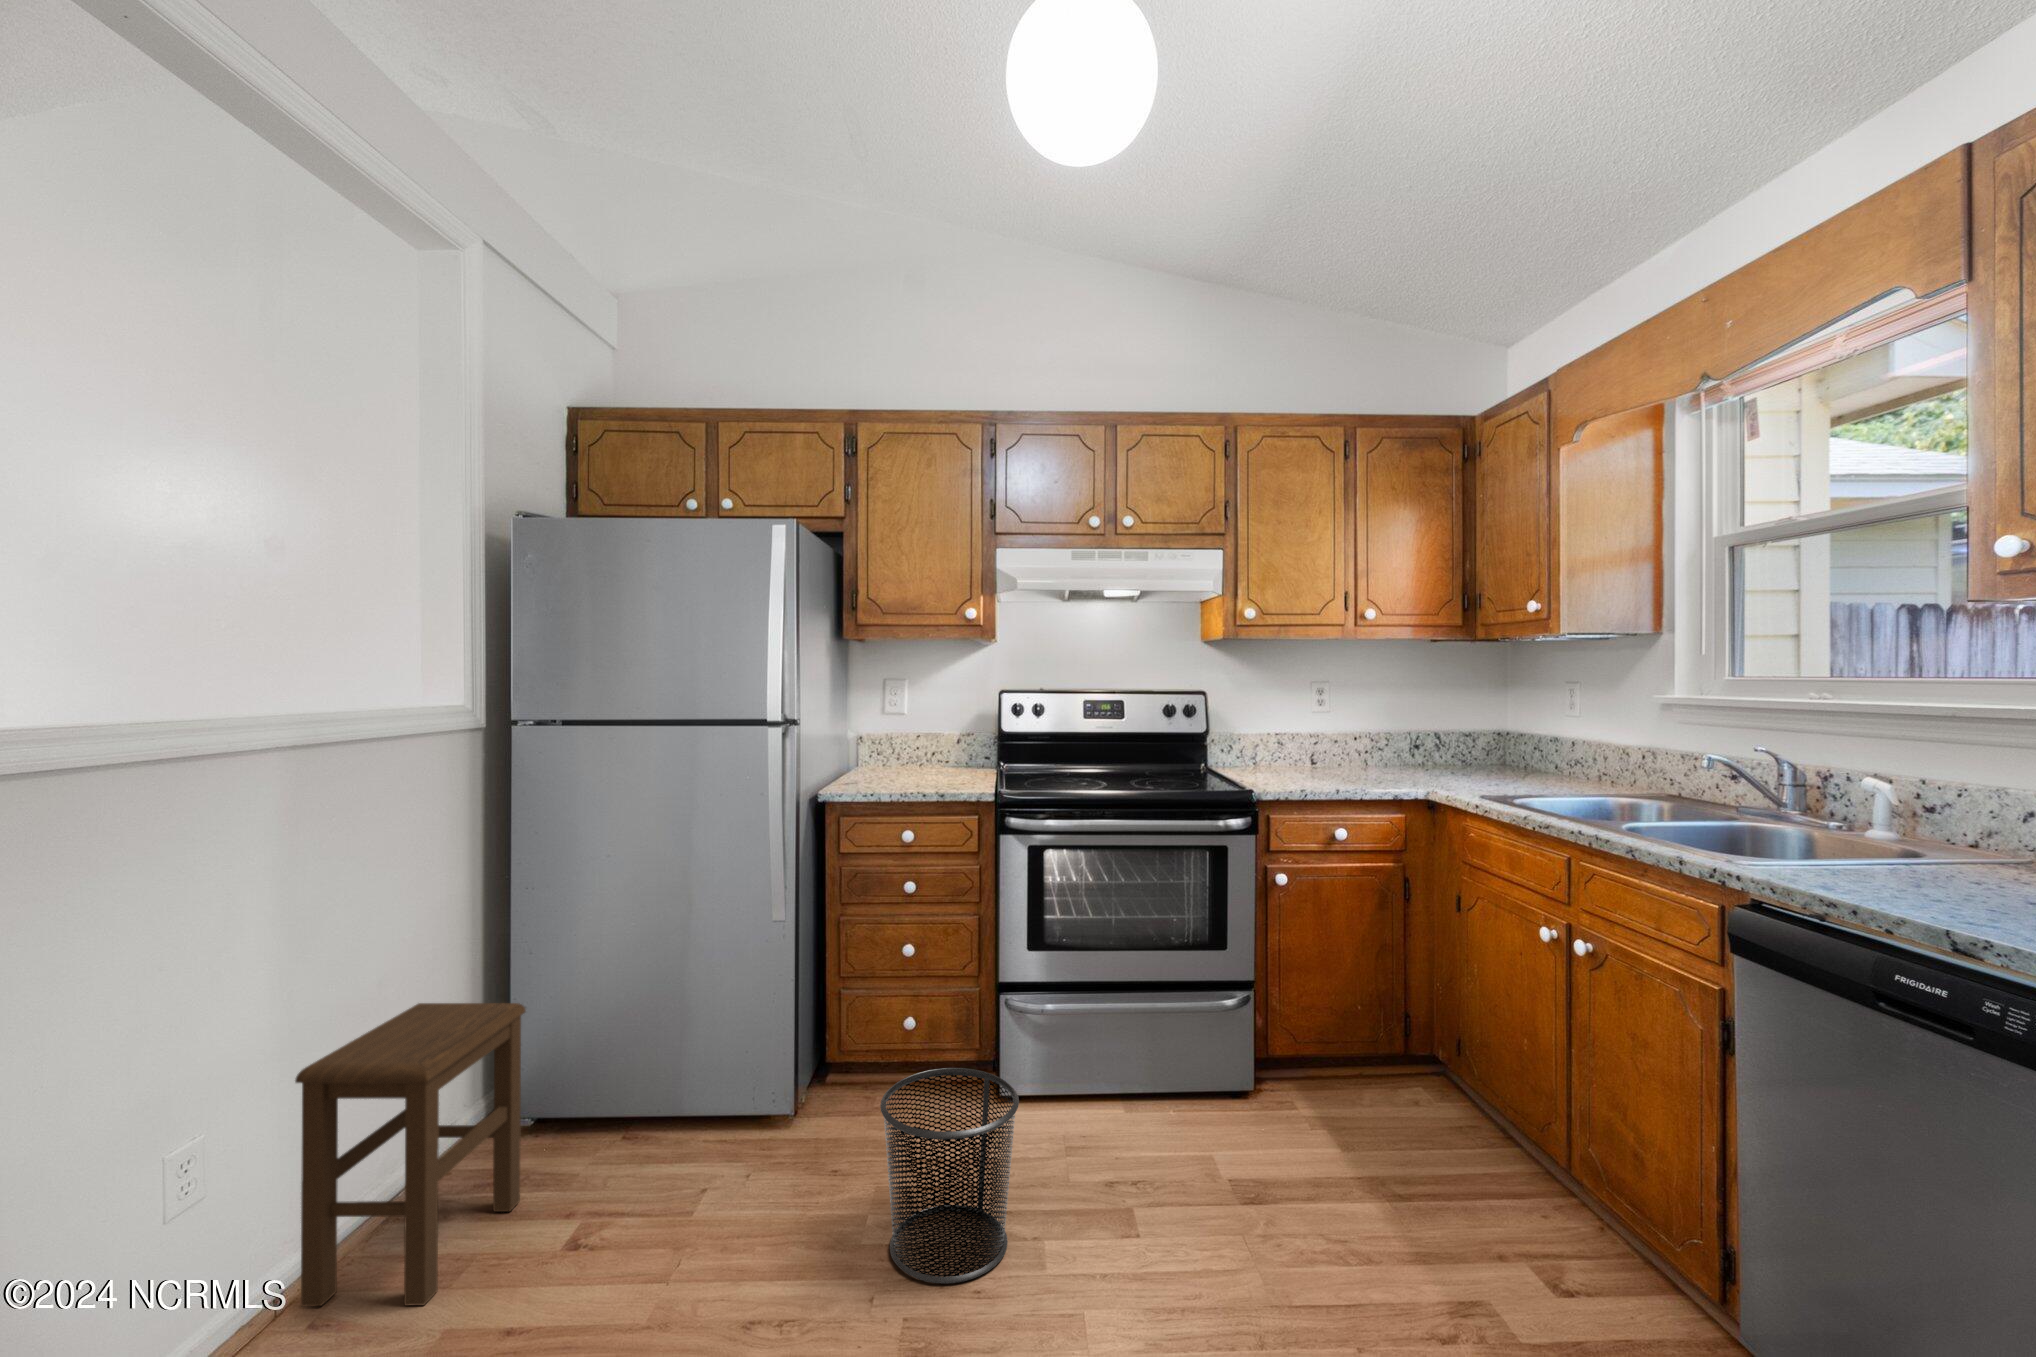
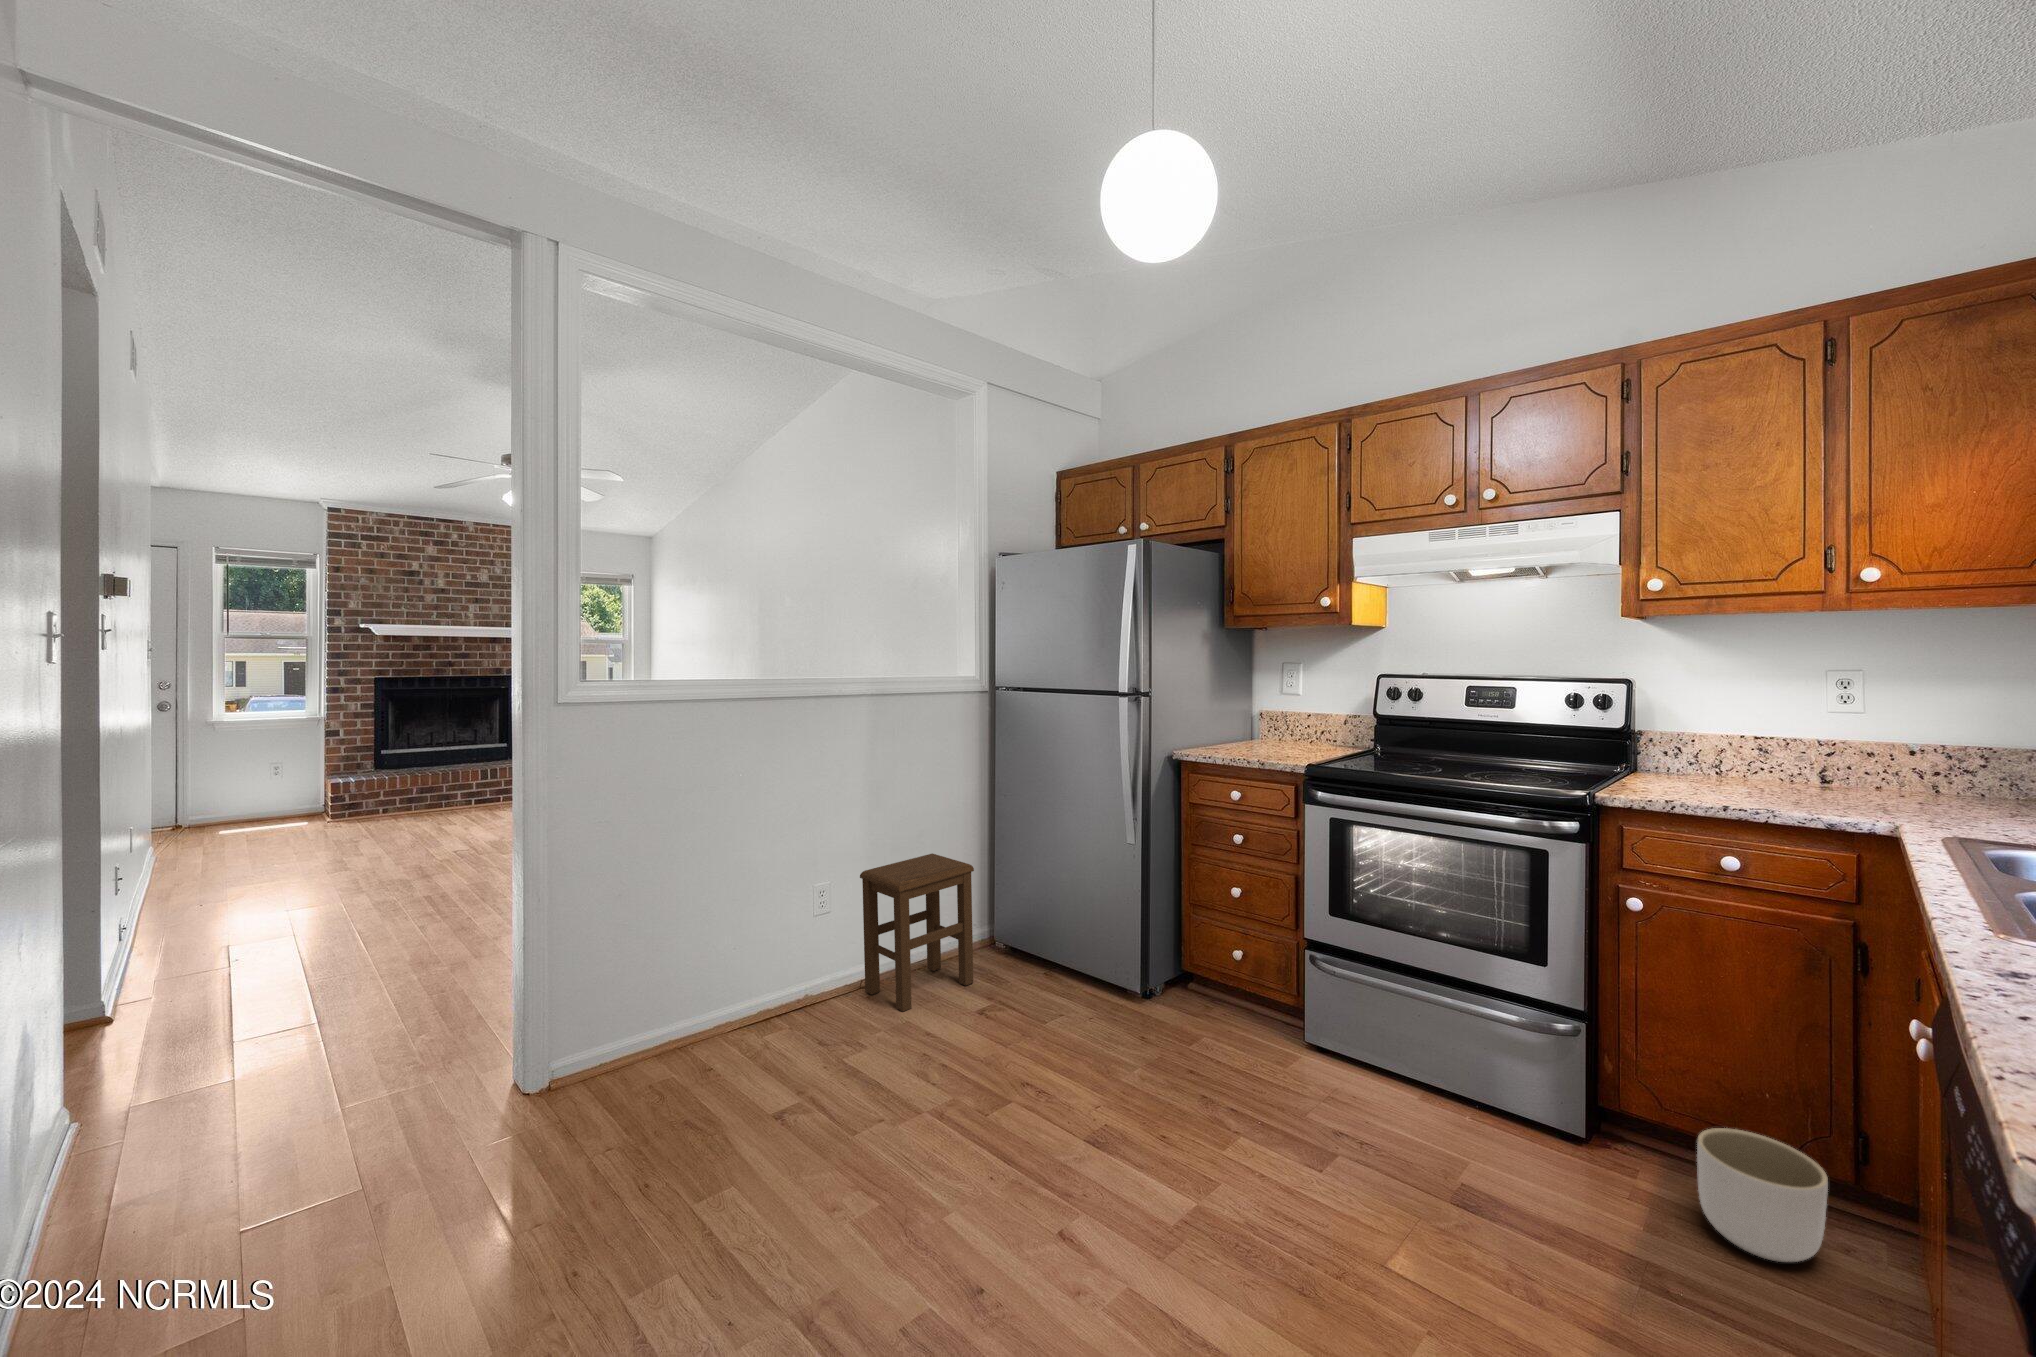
planter: none [1367,1043,1449,1138] -> present [1697,1128,1828,1262]
waste bin: present [880,1068,1019,1284] -> none [1108,974,1216,1132]

